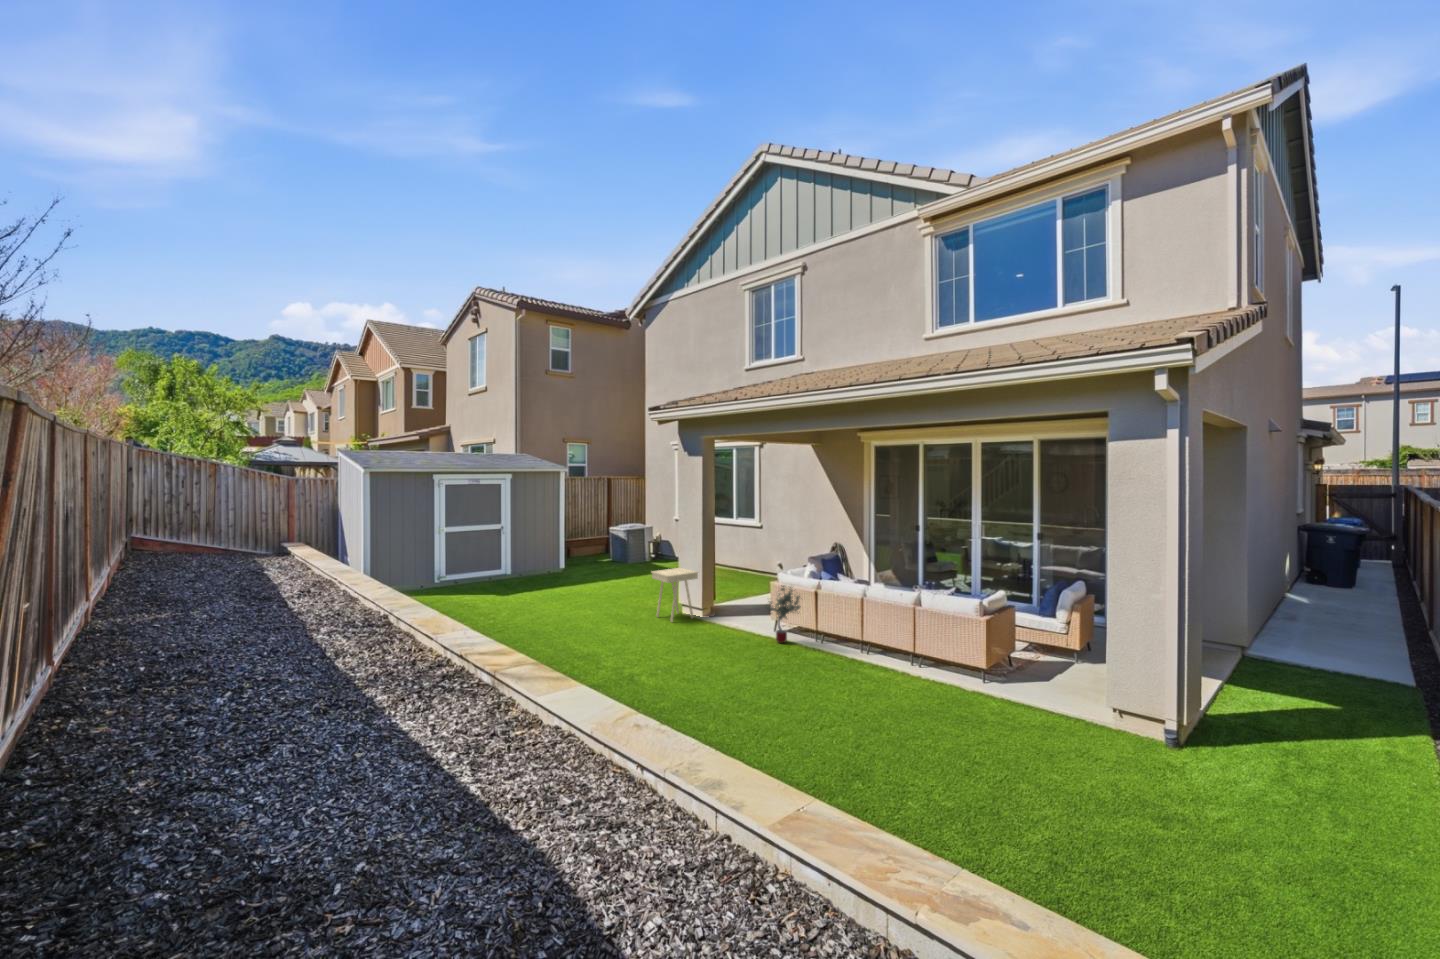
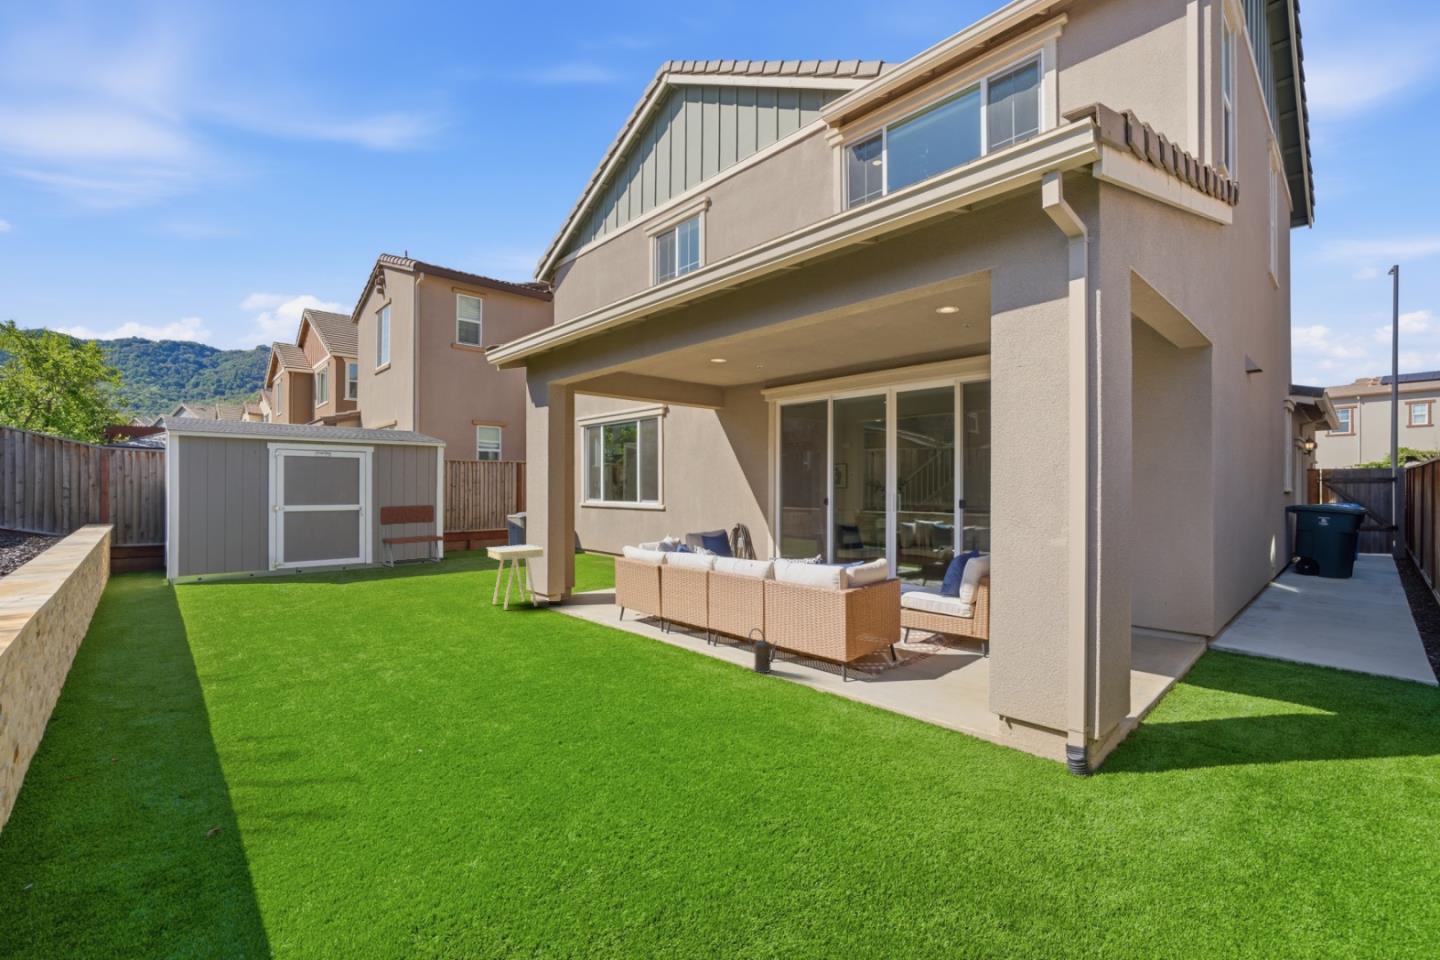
bench: none [517,523,570,579] -> present [380,505,445,567]
potted tree: present [765,586,801,643] -> none [603,557,648,633]
watering can: none [904,644,929,677] -> present [749,628,776,673]

